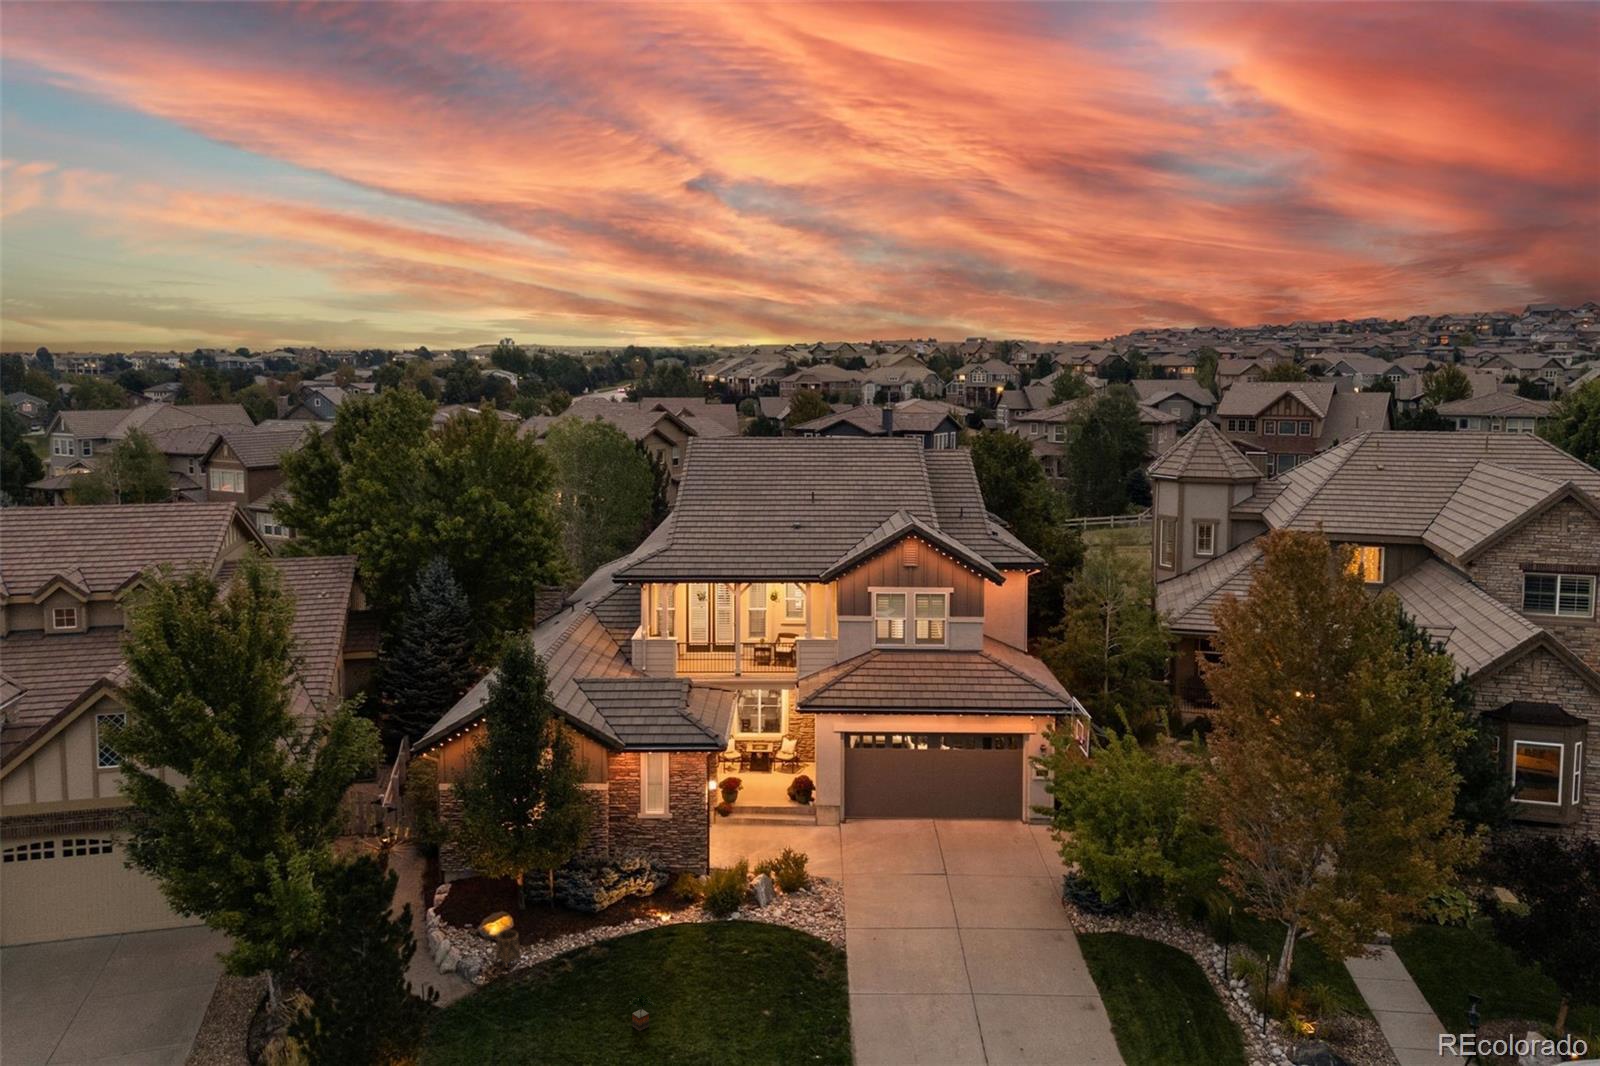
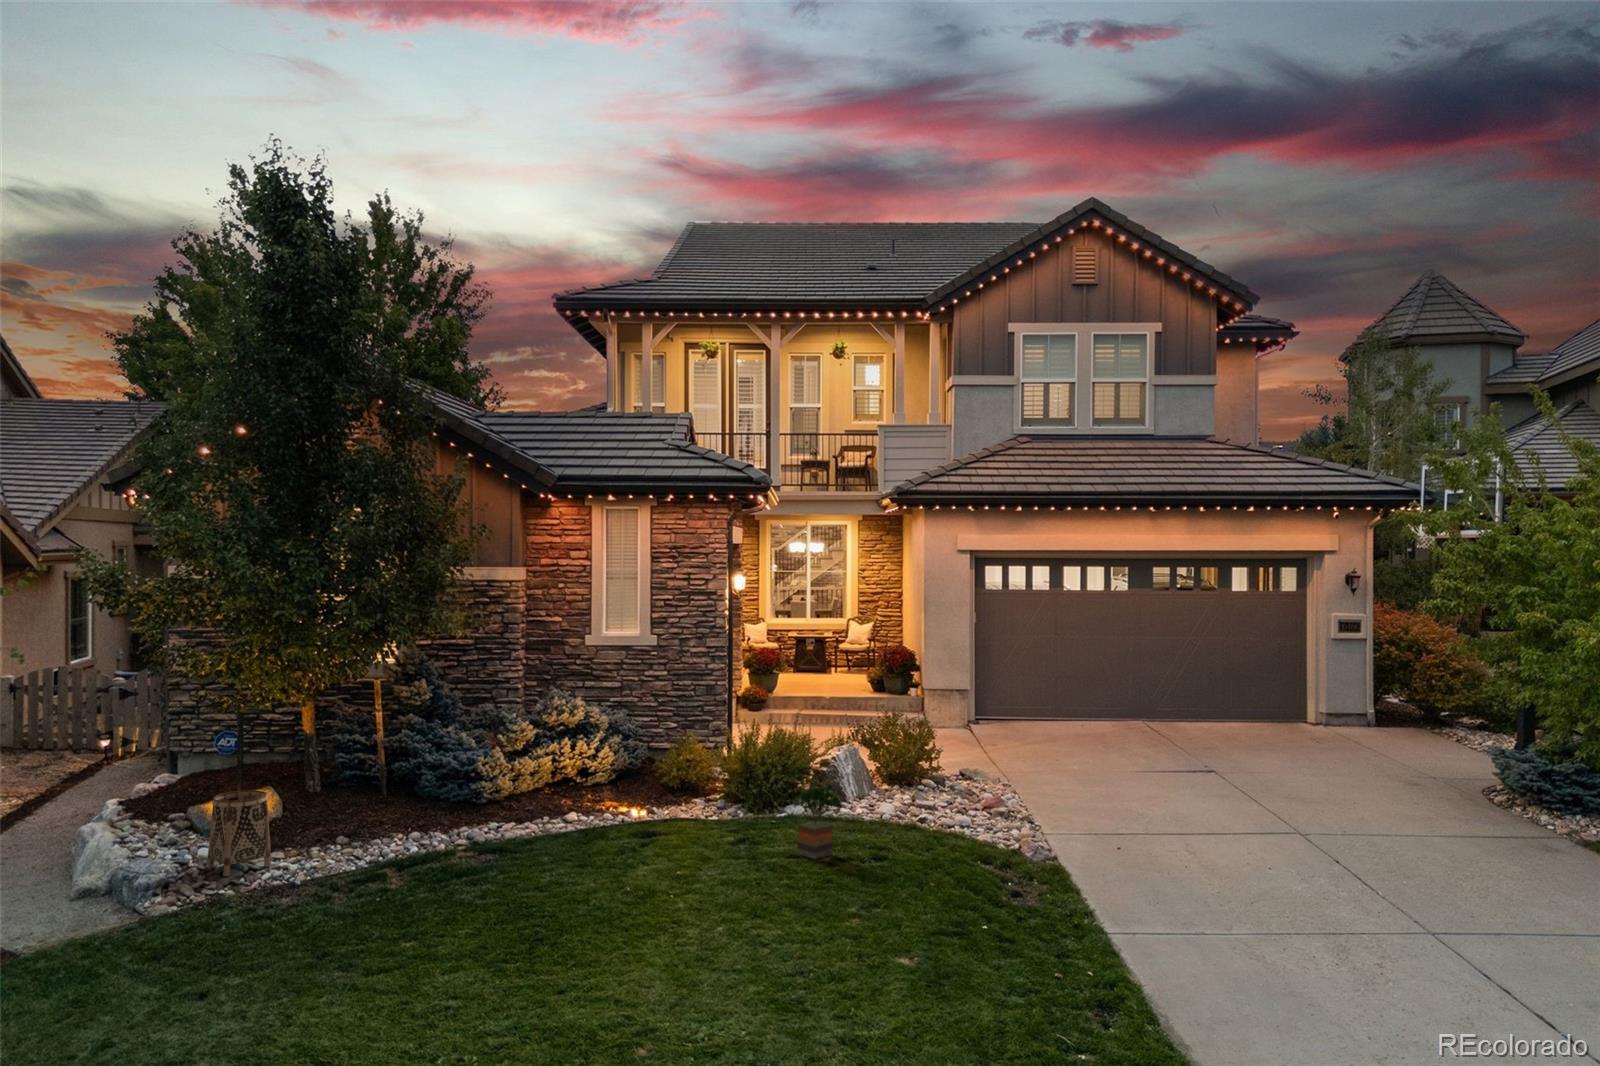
potted tree: present [630,994,654,1031] -> present [793,787,844,859]

